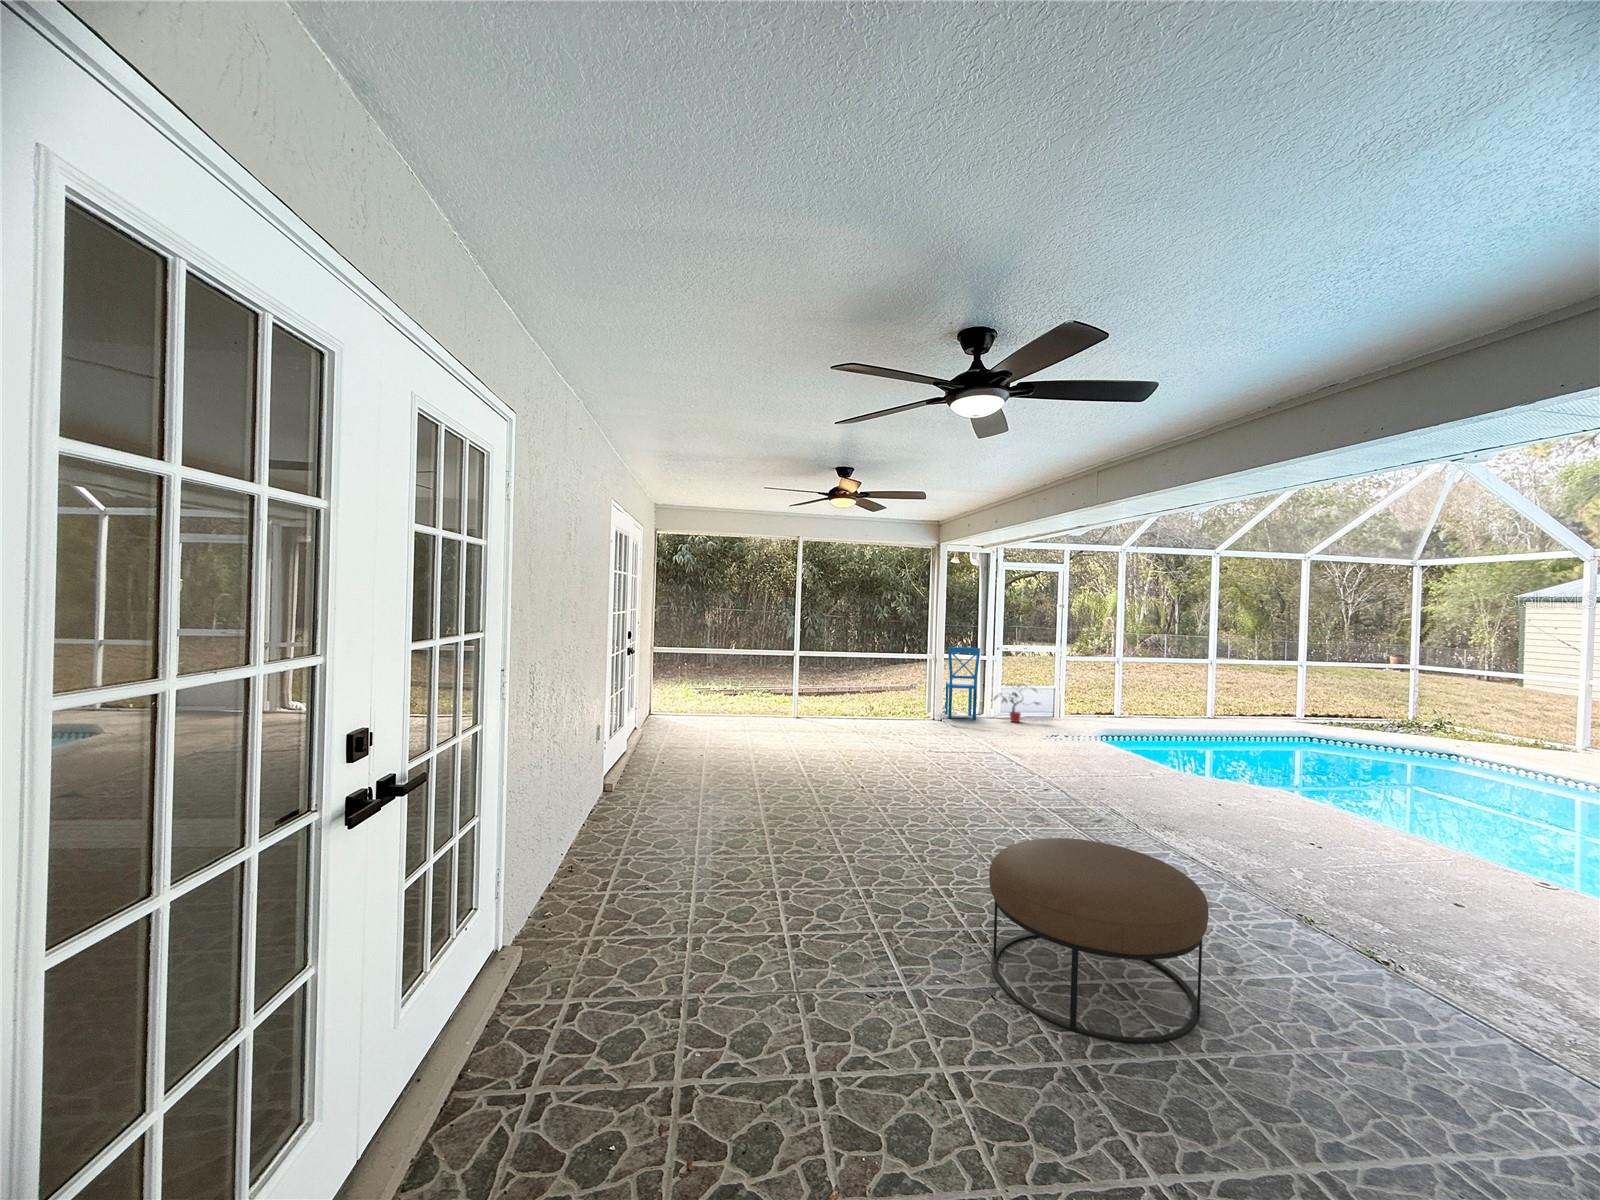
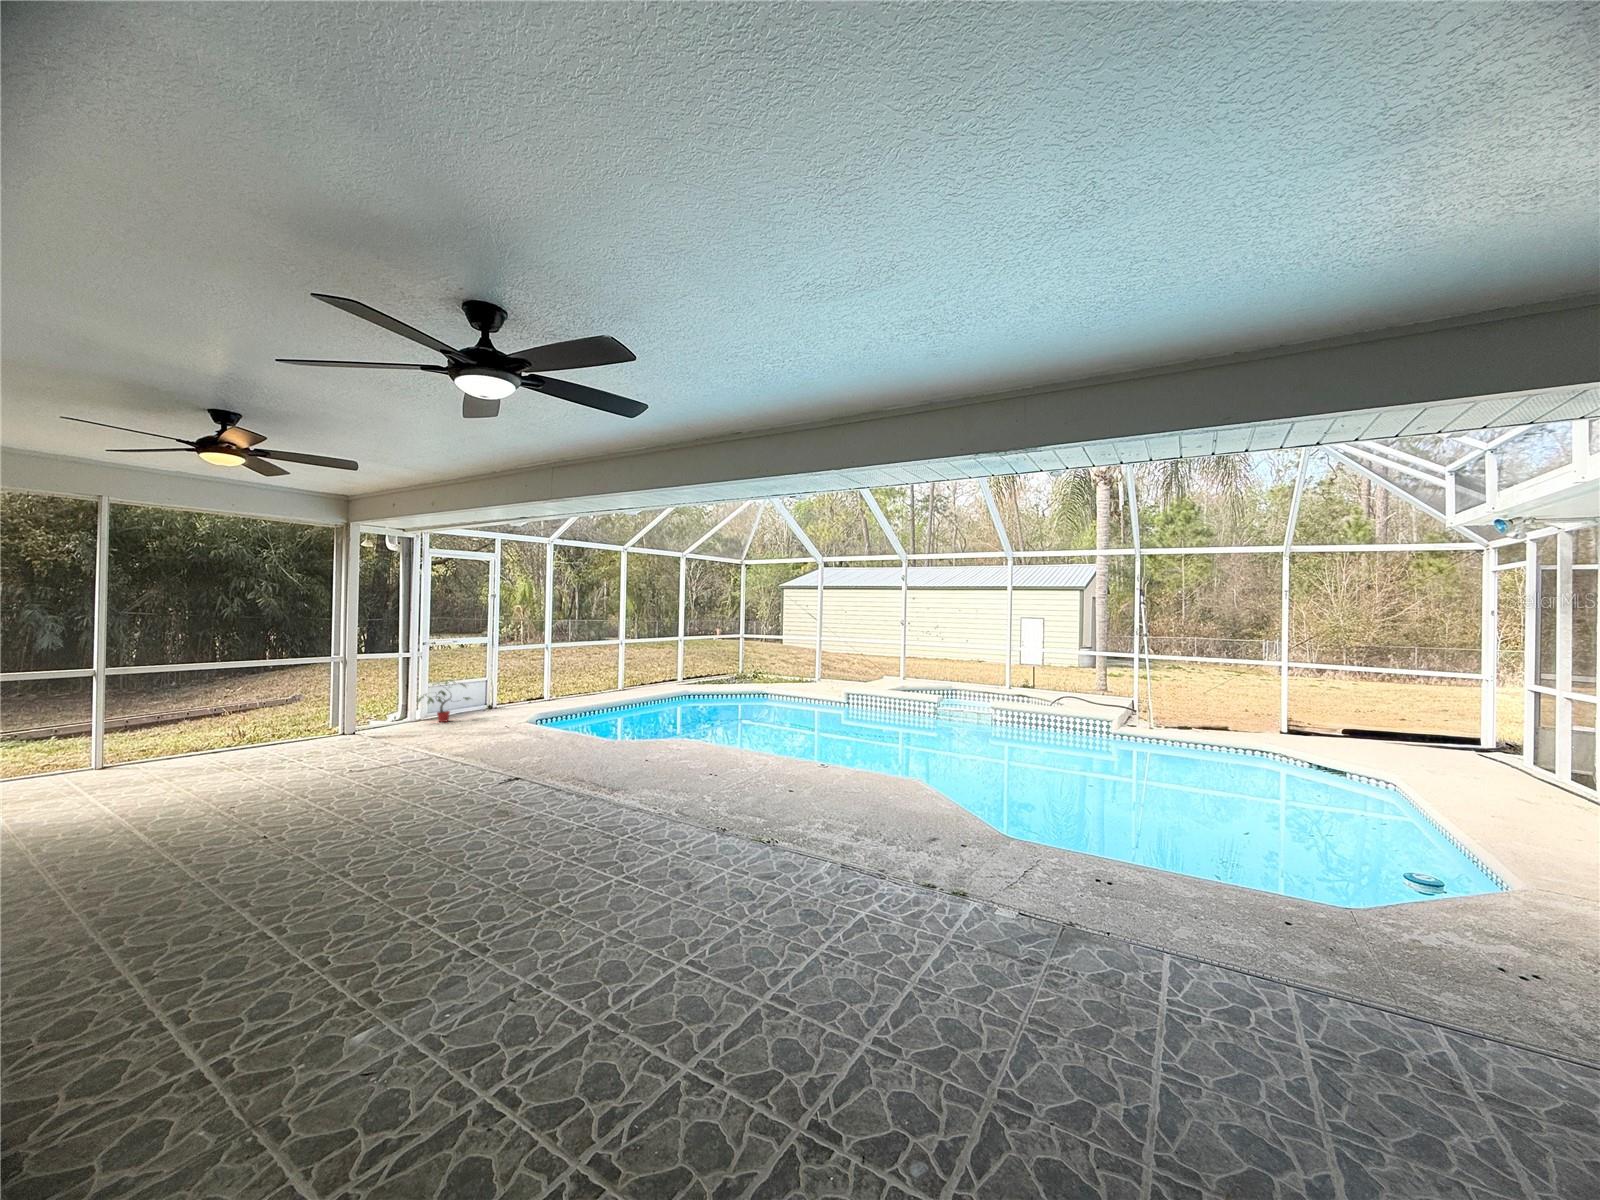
dining chair: present [945,647,980,719] -> none [354,648,399,731]
ottoman: present [989,838,1209,1044] -> none [492,815,683,996]

